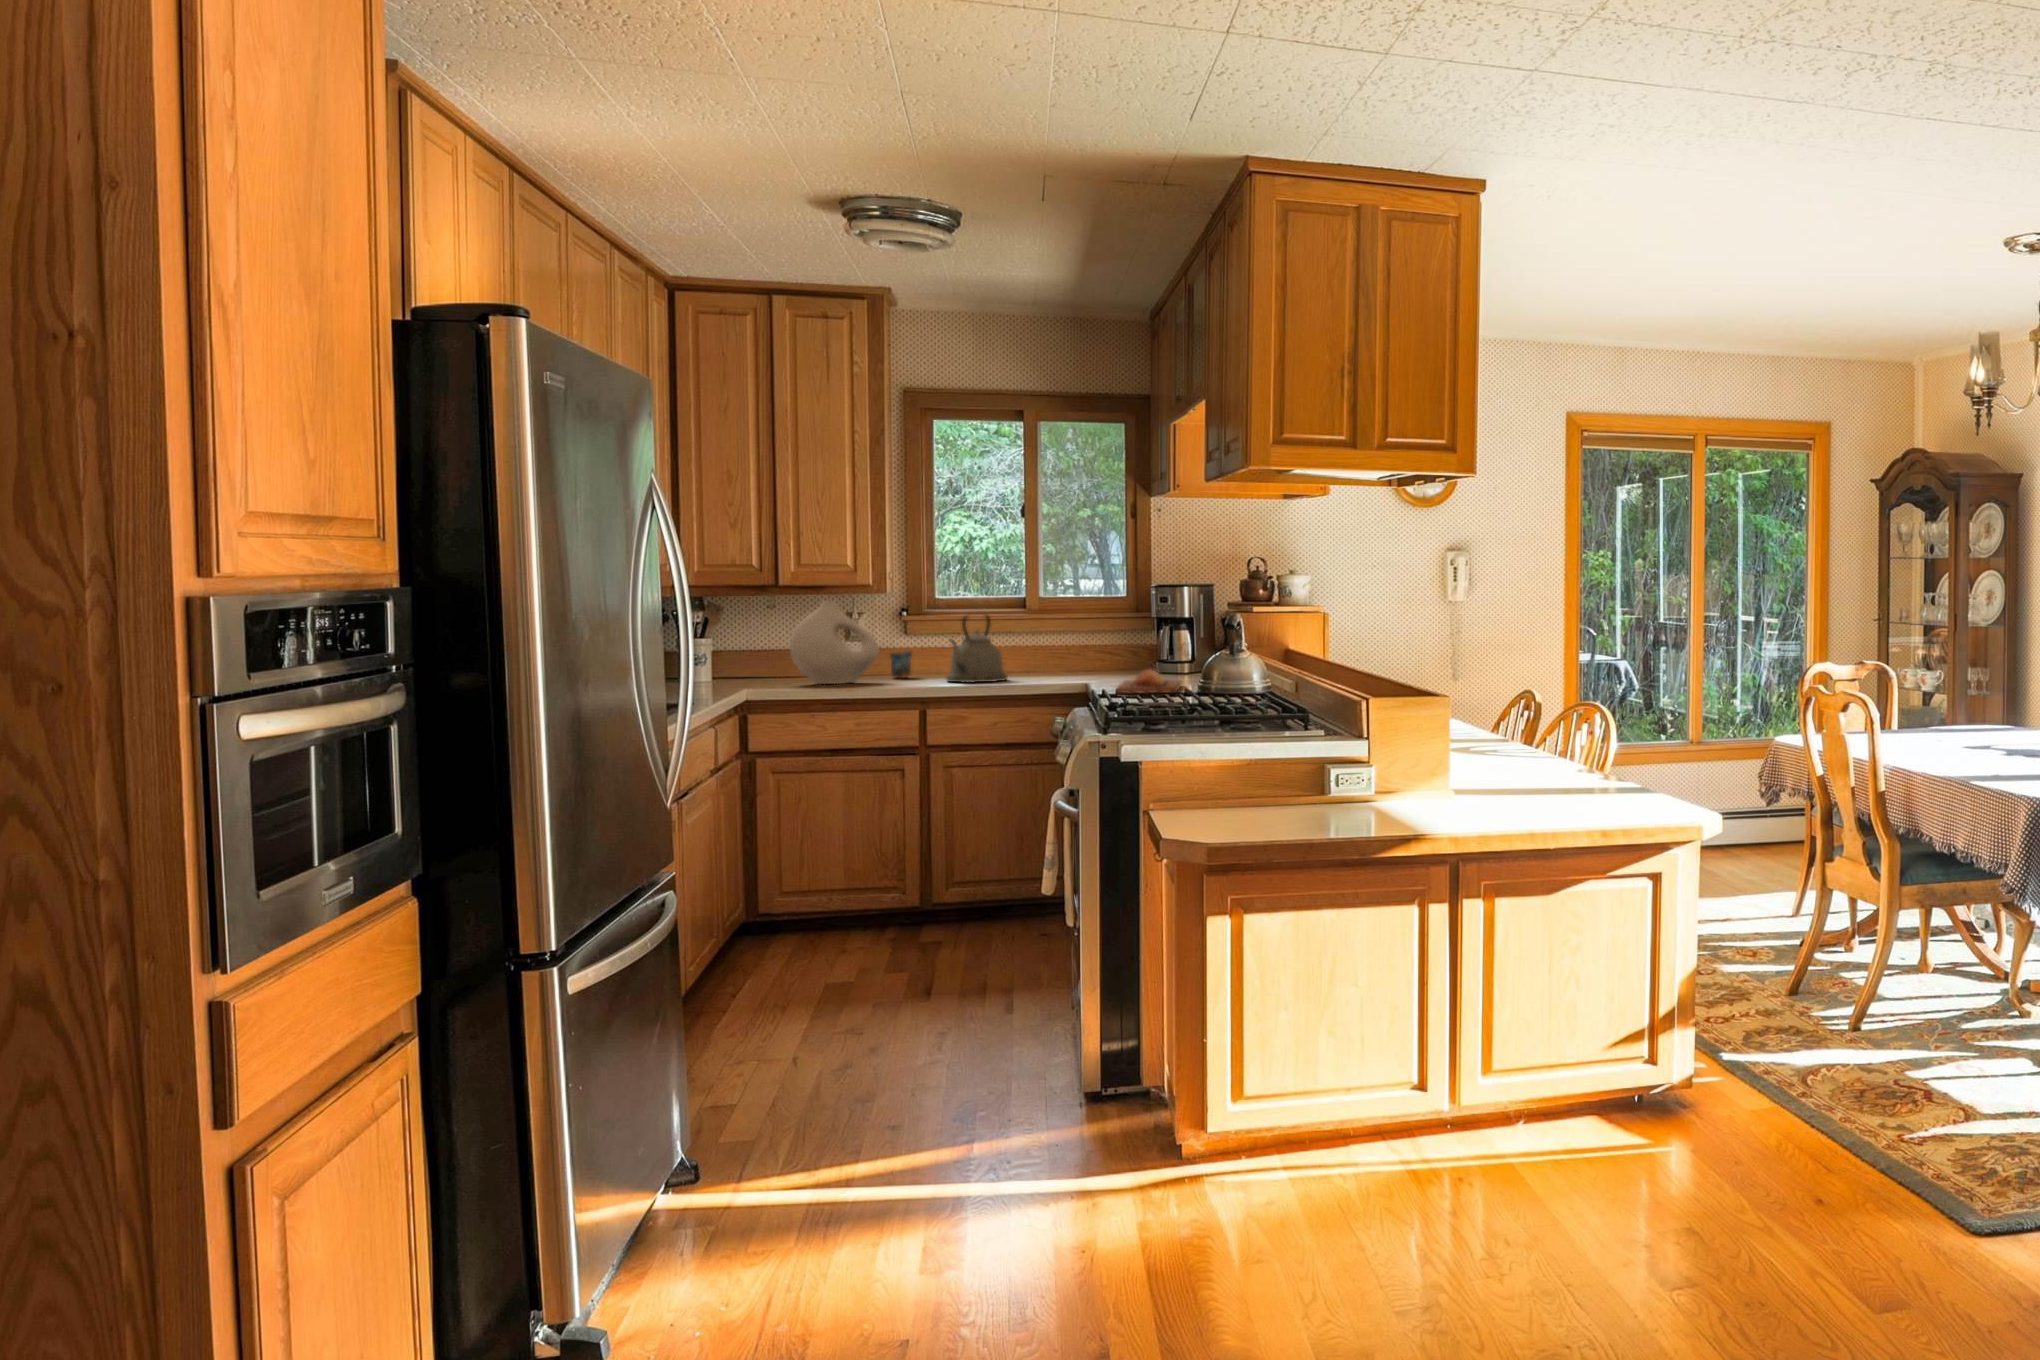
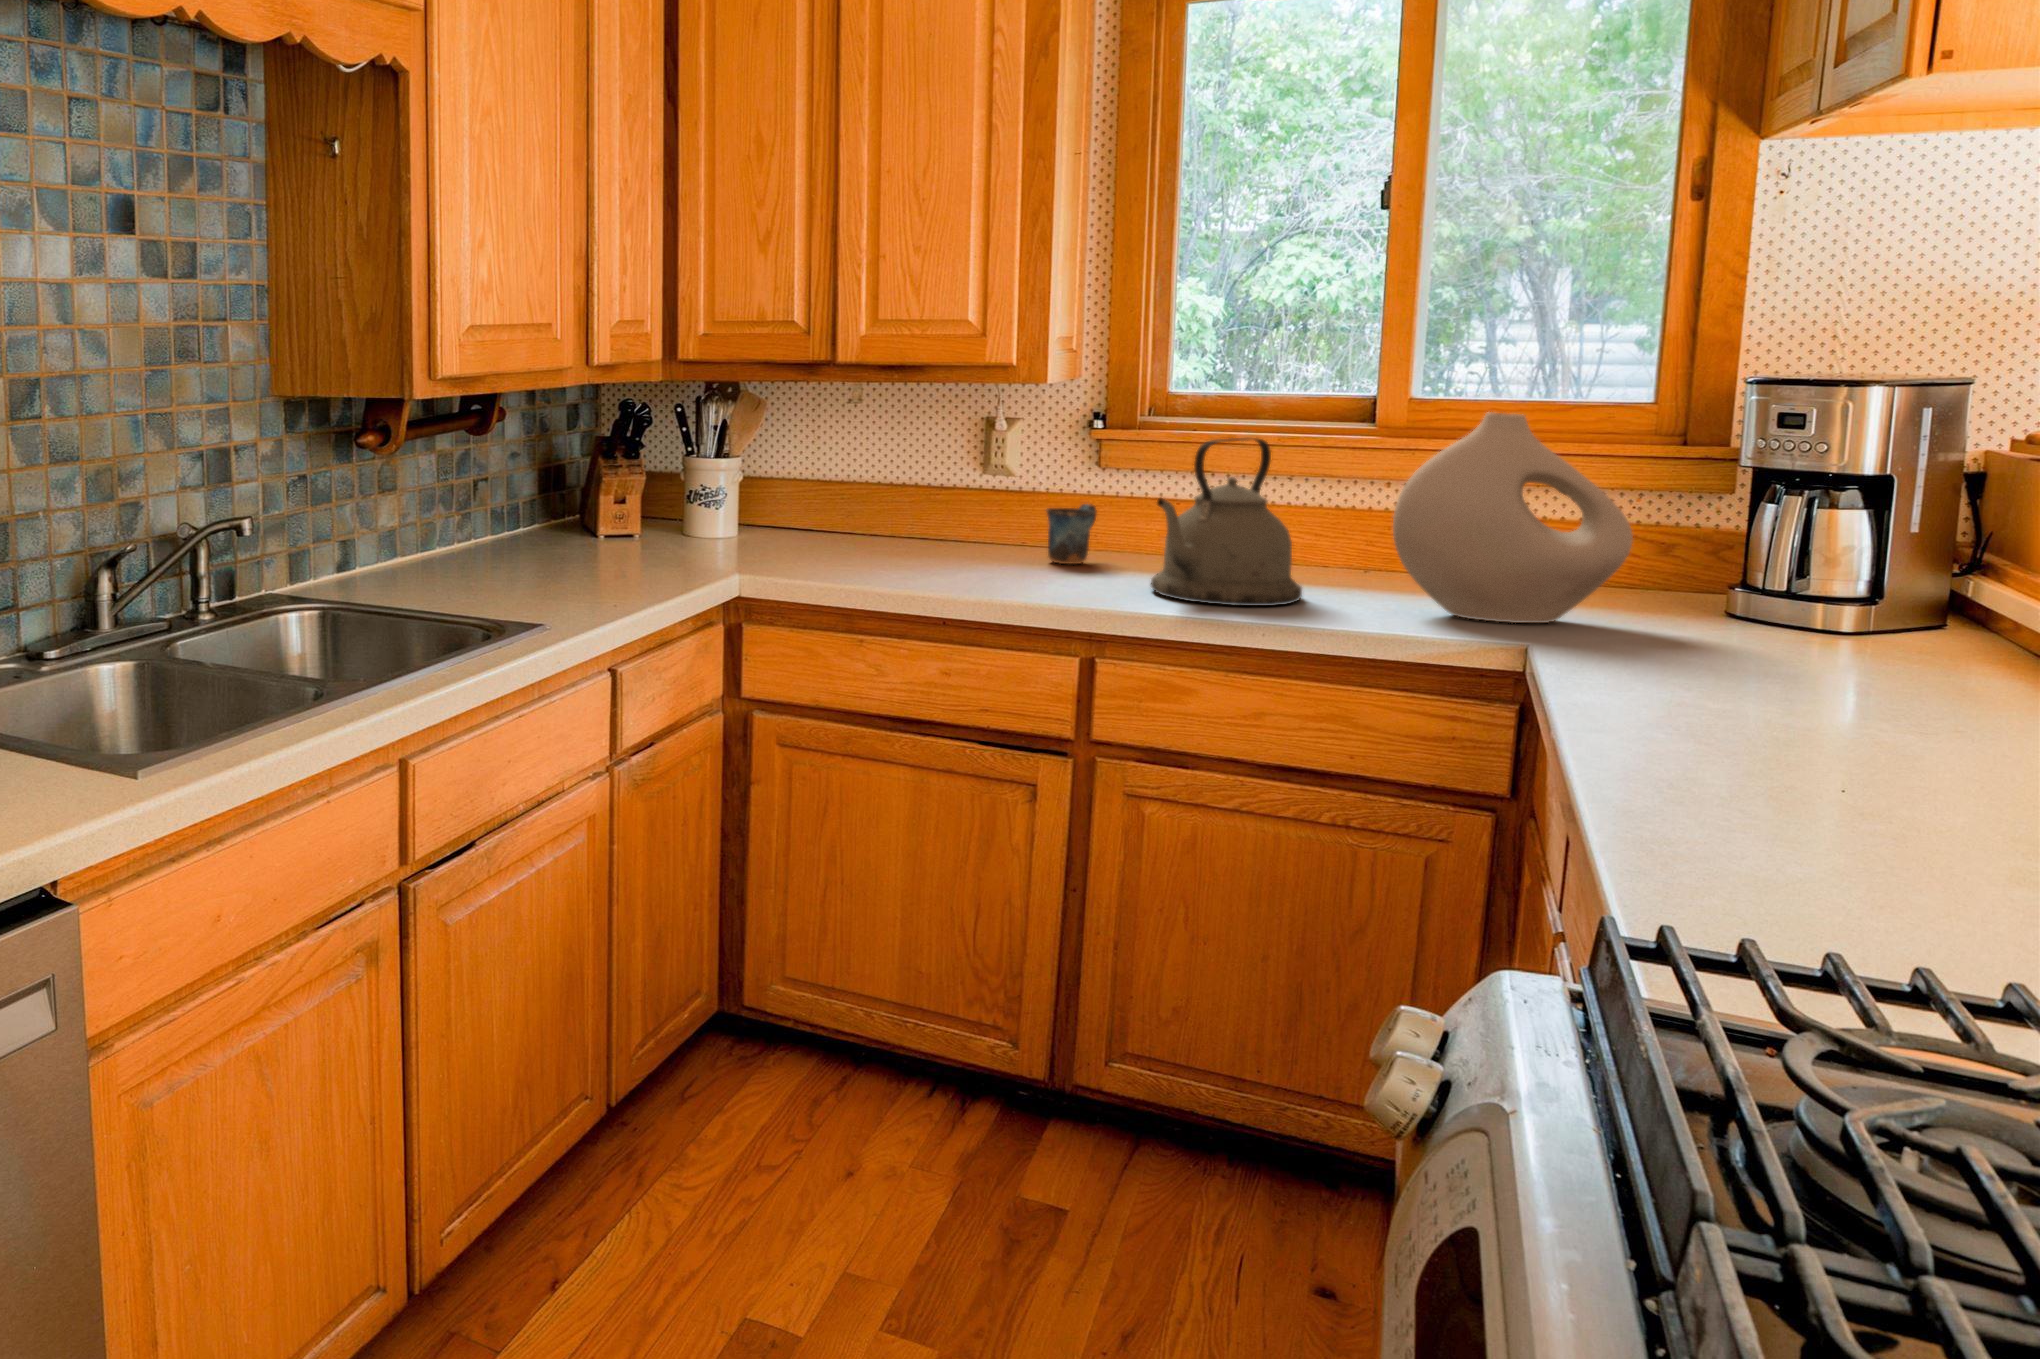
vase: present [790,601,879,684] -> present [1393,412,1633,623]
bread loaf: present [1116,670,1182,694] -> none [1651,655,1921,785]

